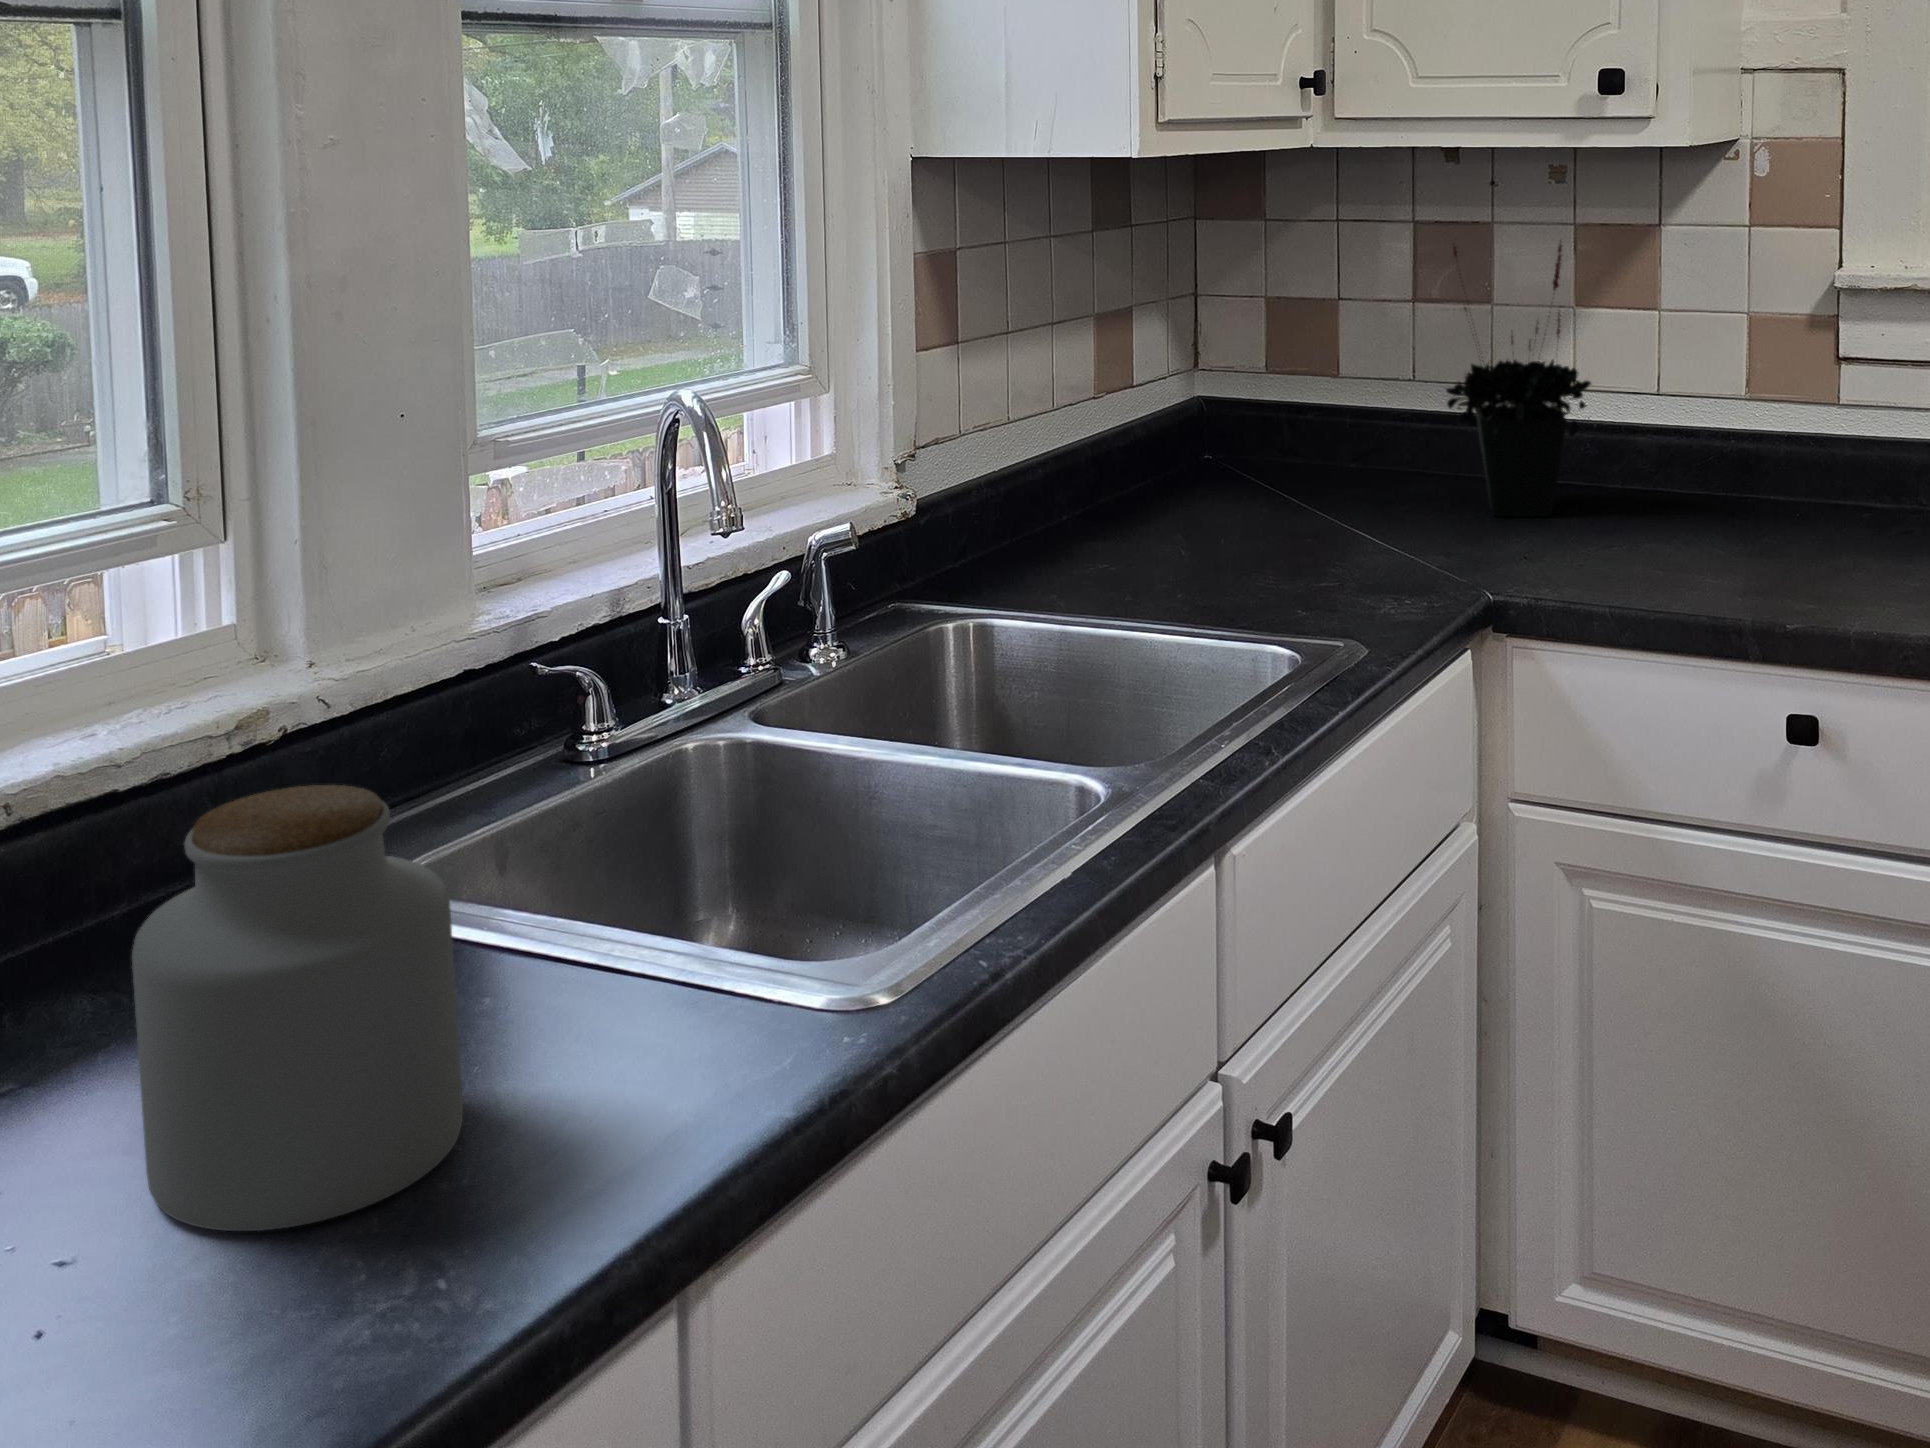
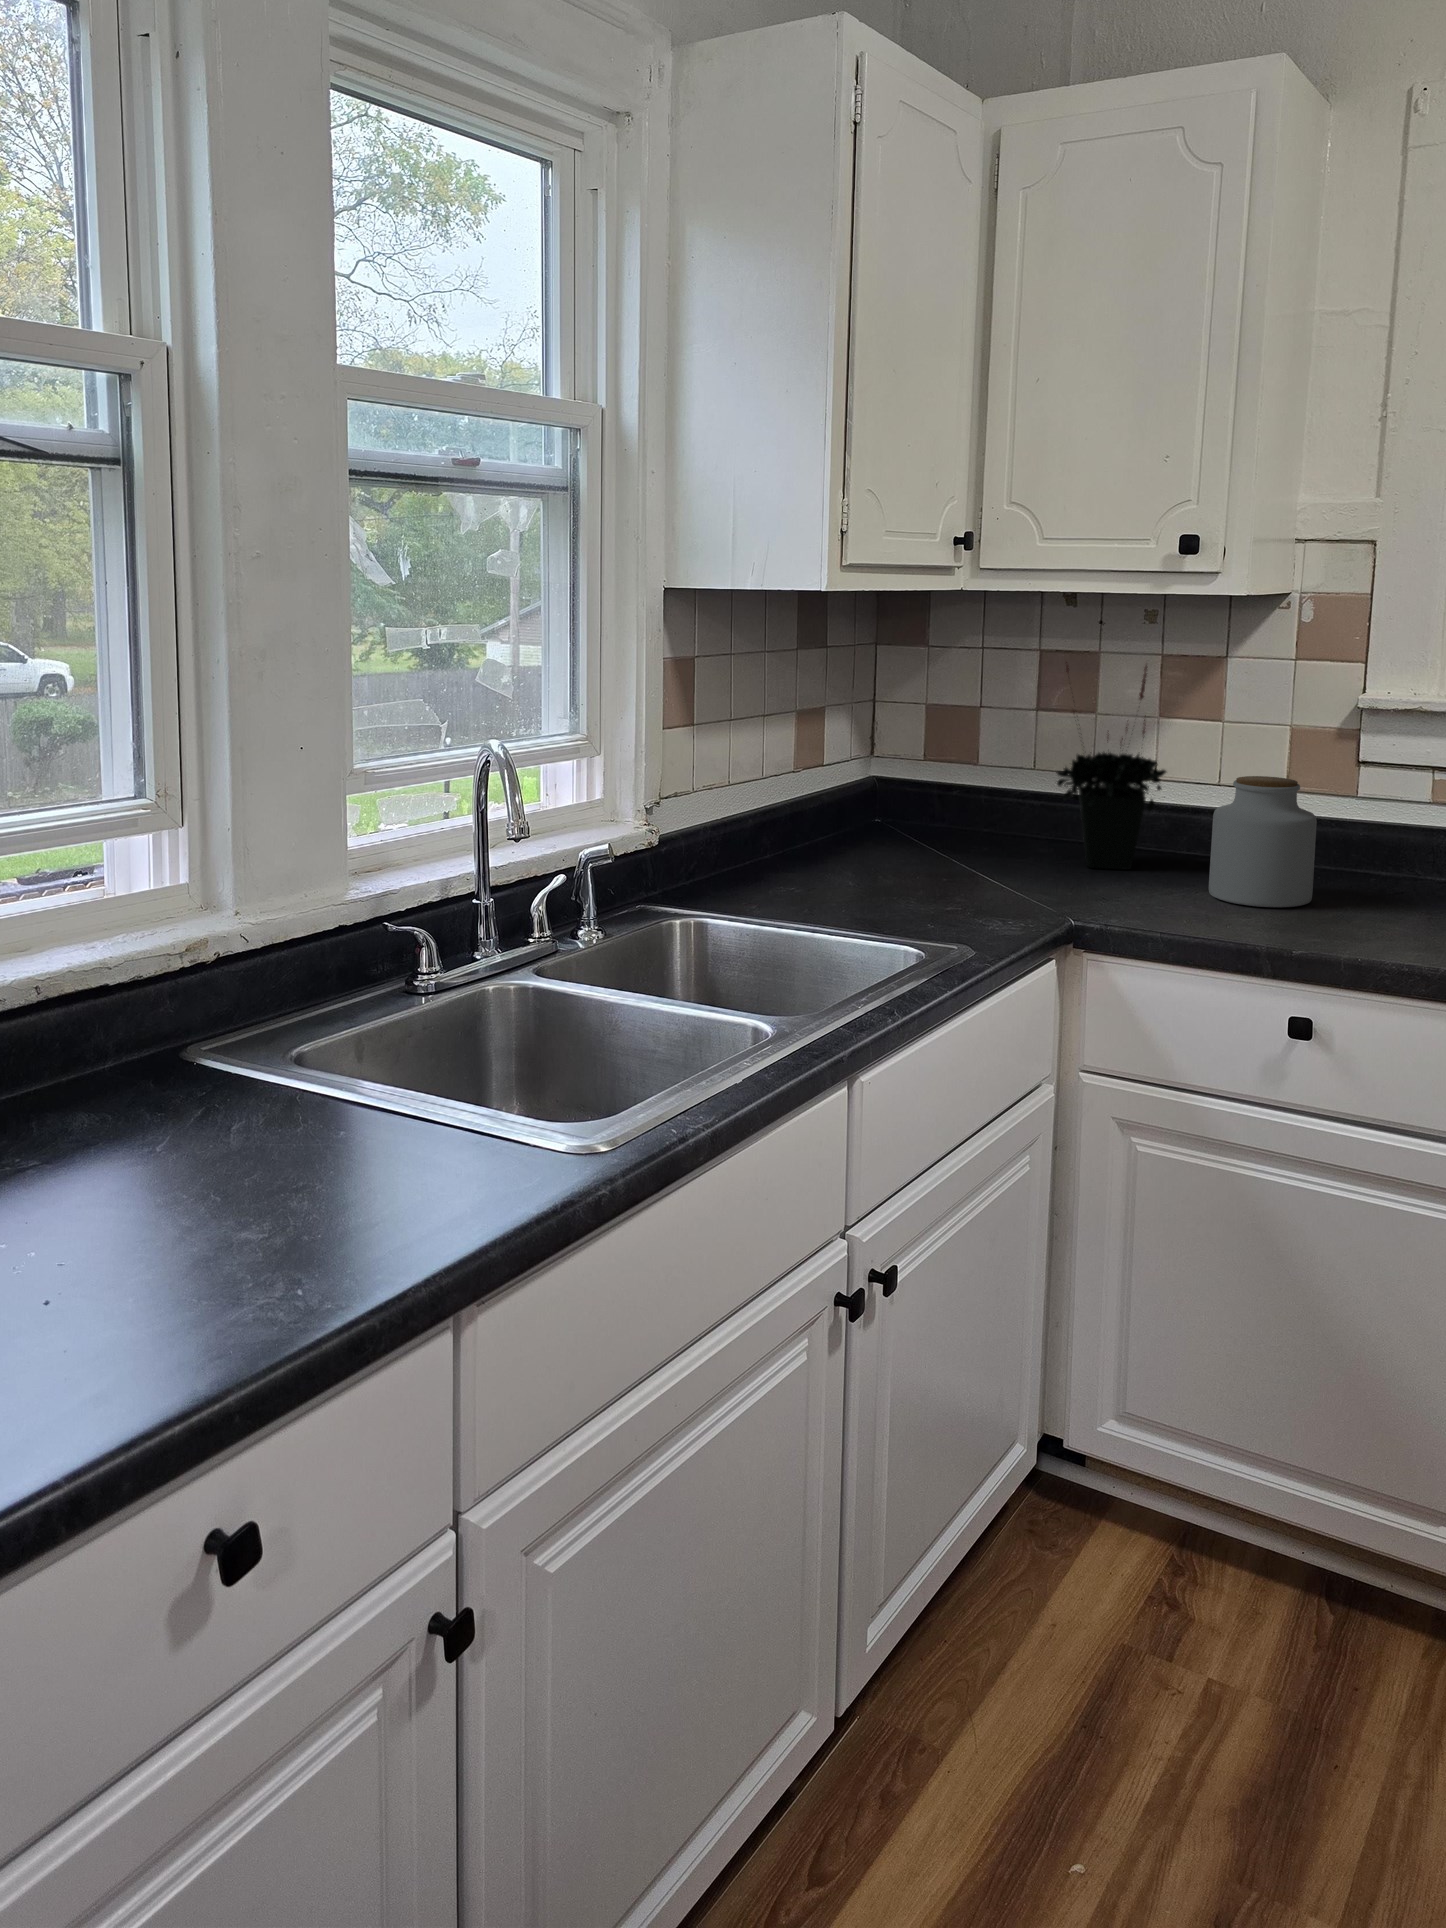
jar: present [132,785,463,1231] -> present [1209,776,1317,907]

